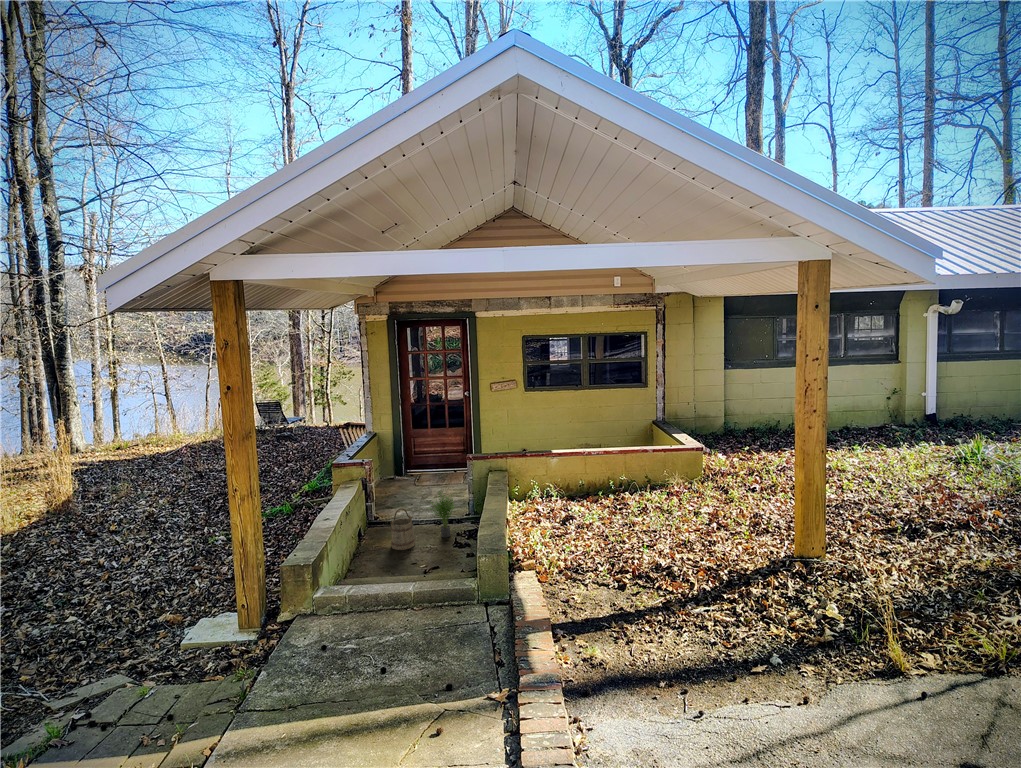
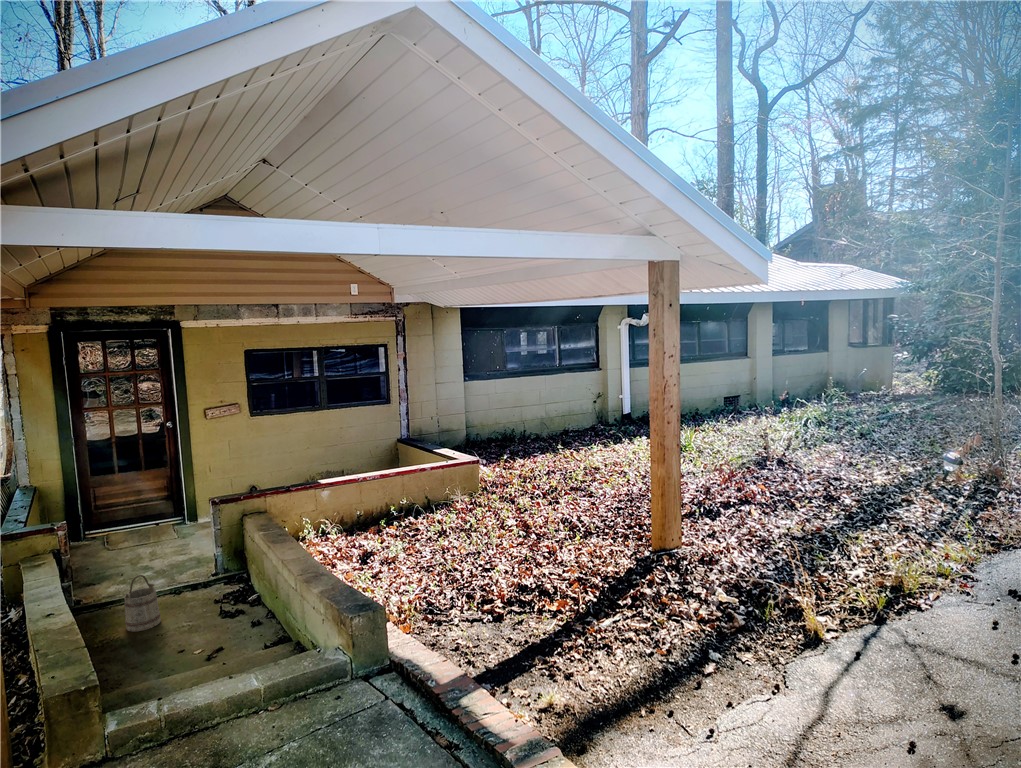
potted plant: present [432,495,454,538] -> none [167,542,215,605]

